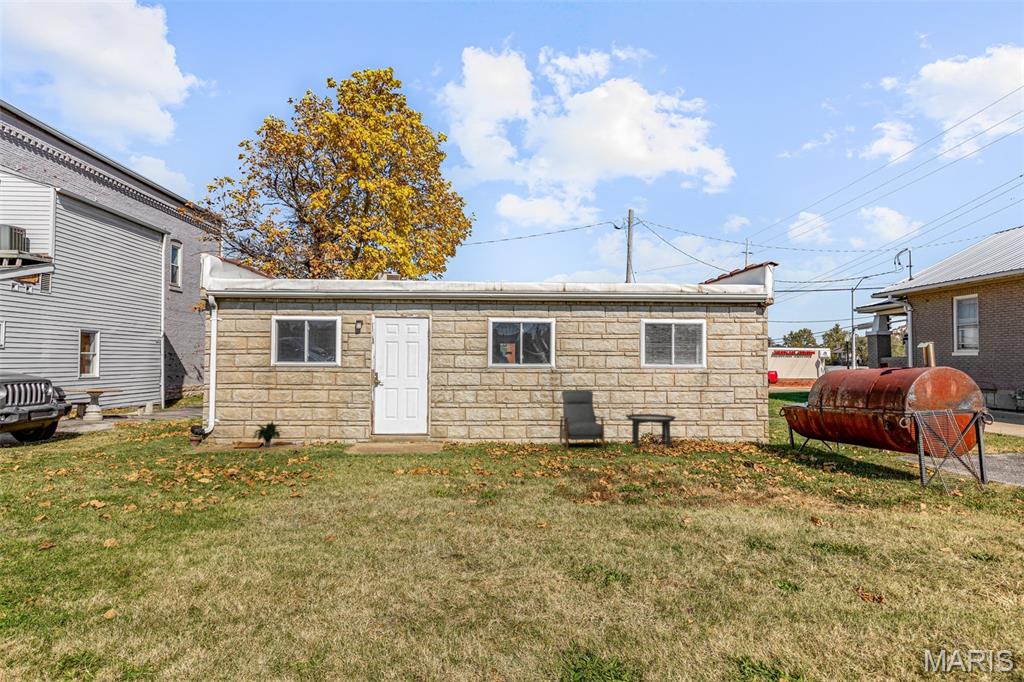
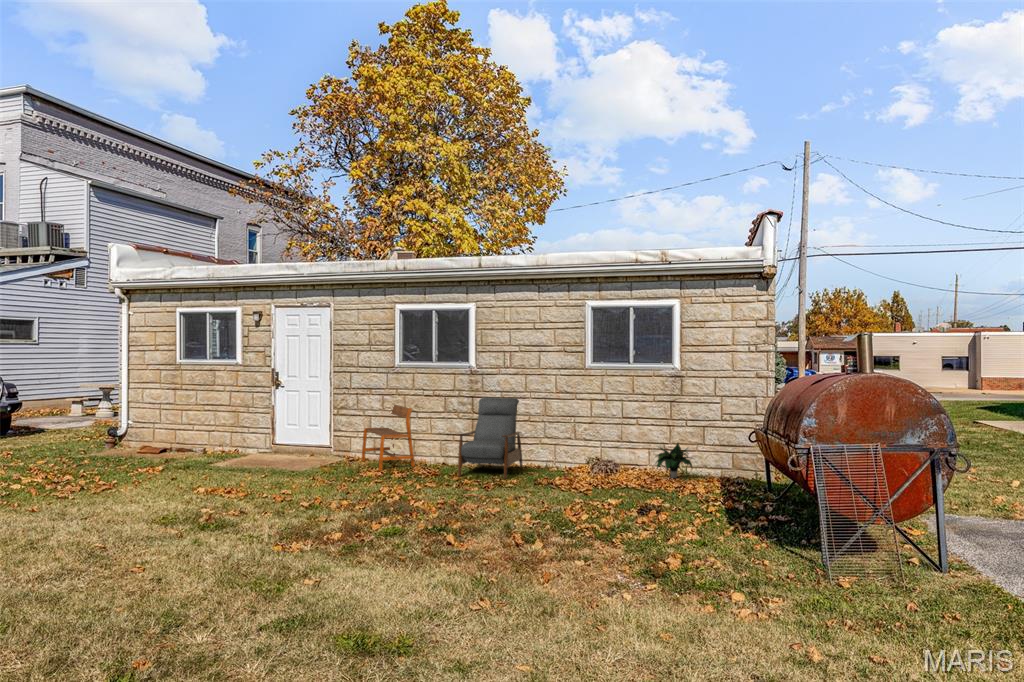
bench: none [462,397,517,450] -> present [362,405,415,471]
round table: present [626,414,676,448] -> none [548,431,617,482]
potted plant: present [253,422,282,447] -> present [656,443,692,478]

